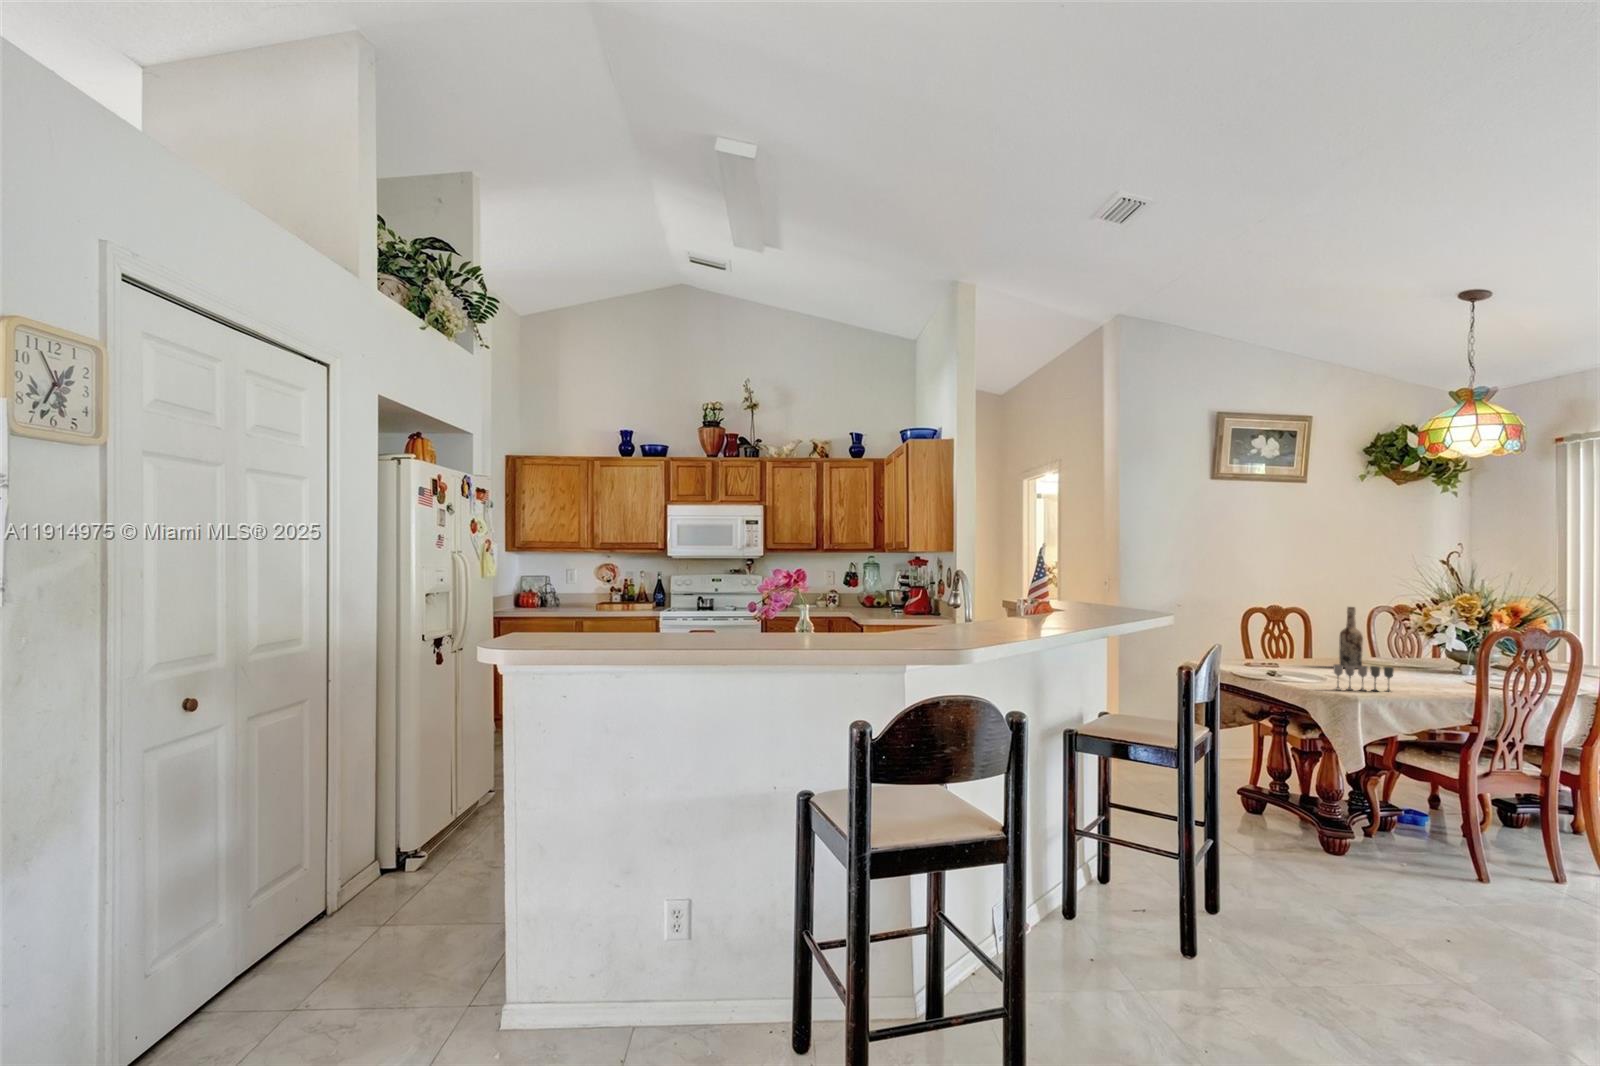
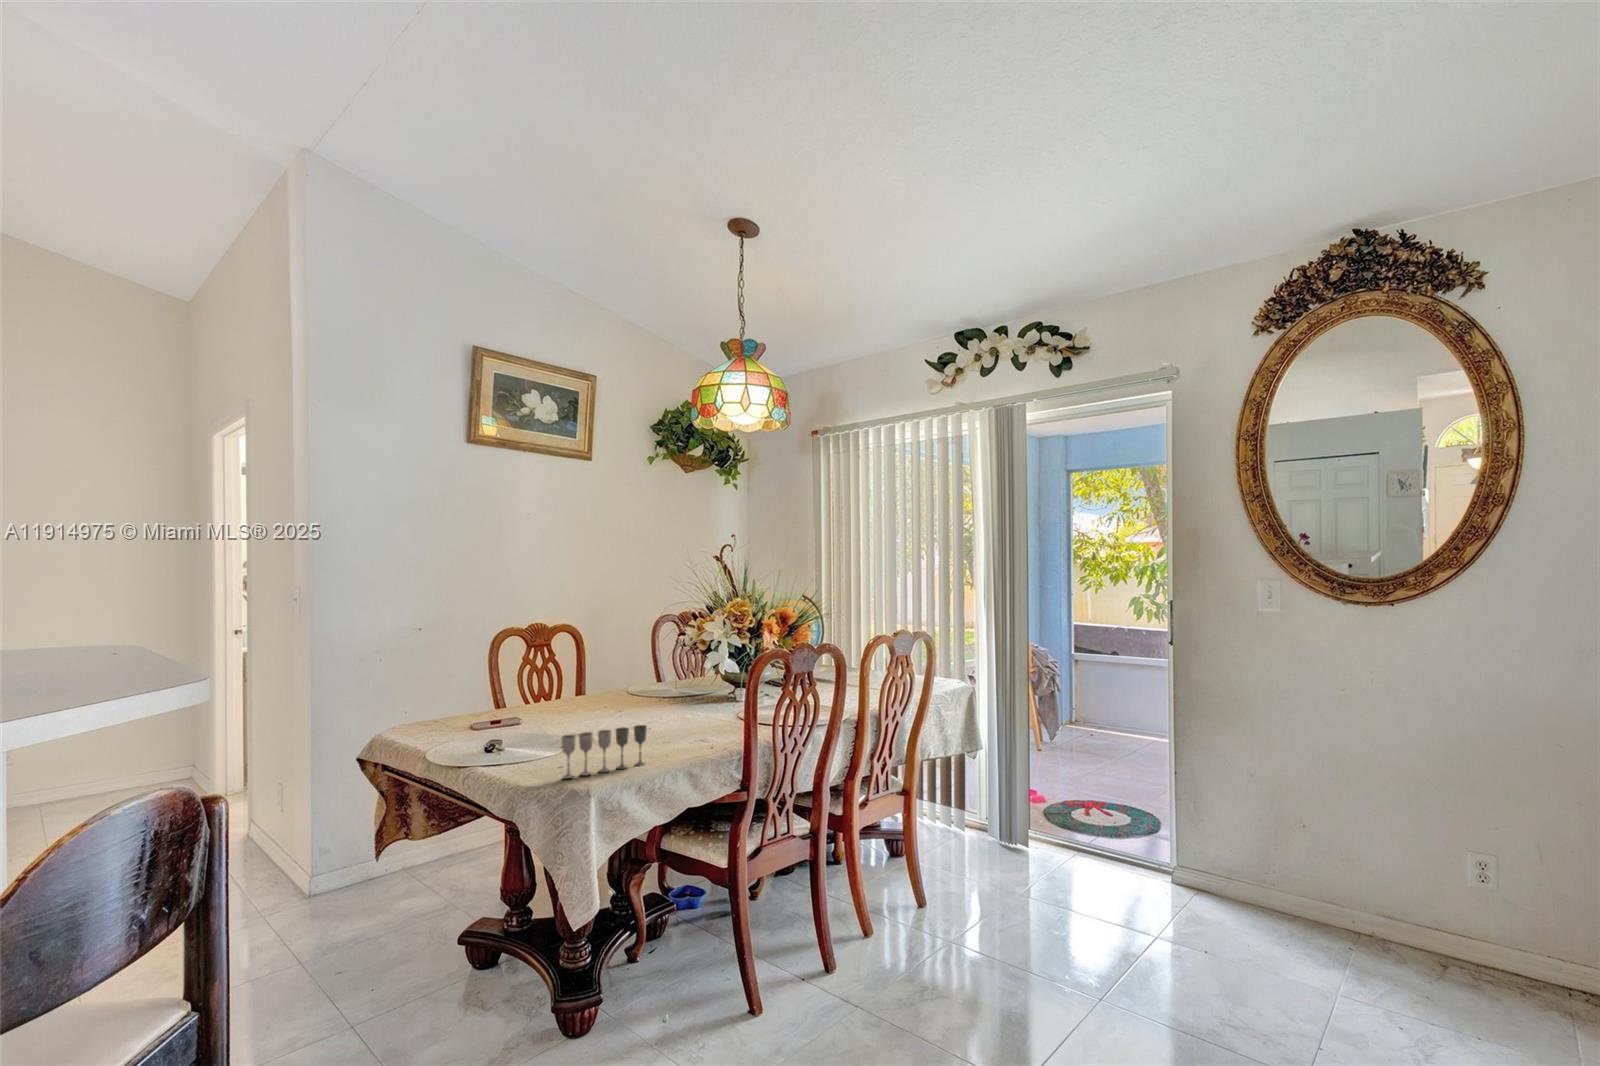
wine bottle: present [1339,607,1363,669] -> none [606,623,632,709]

